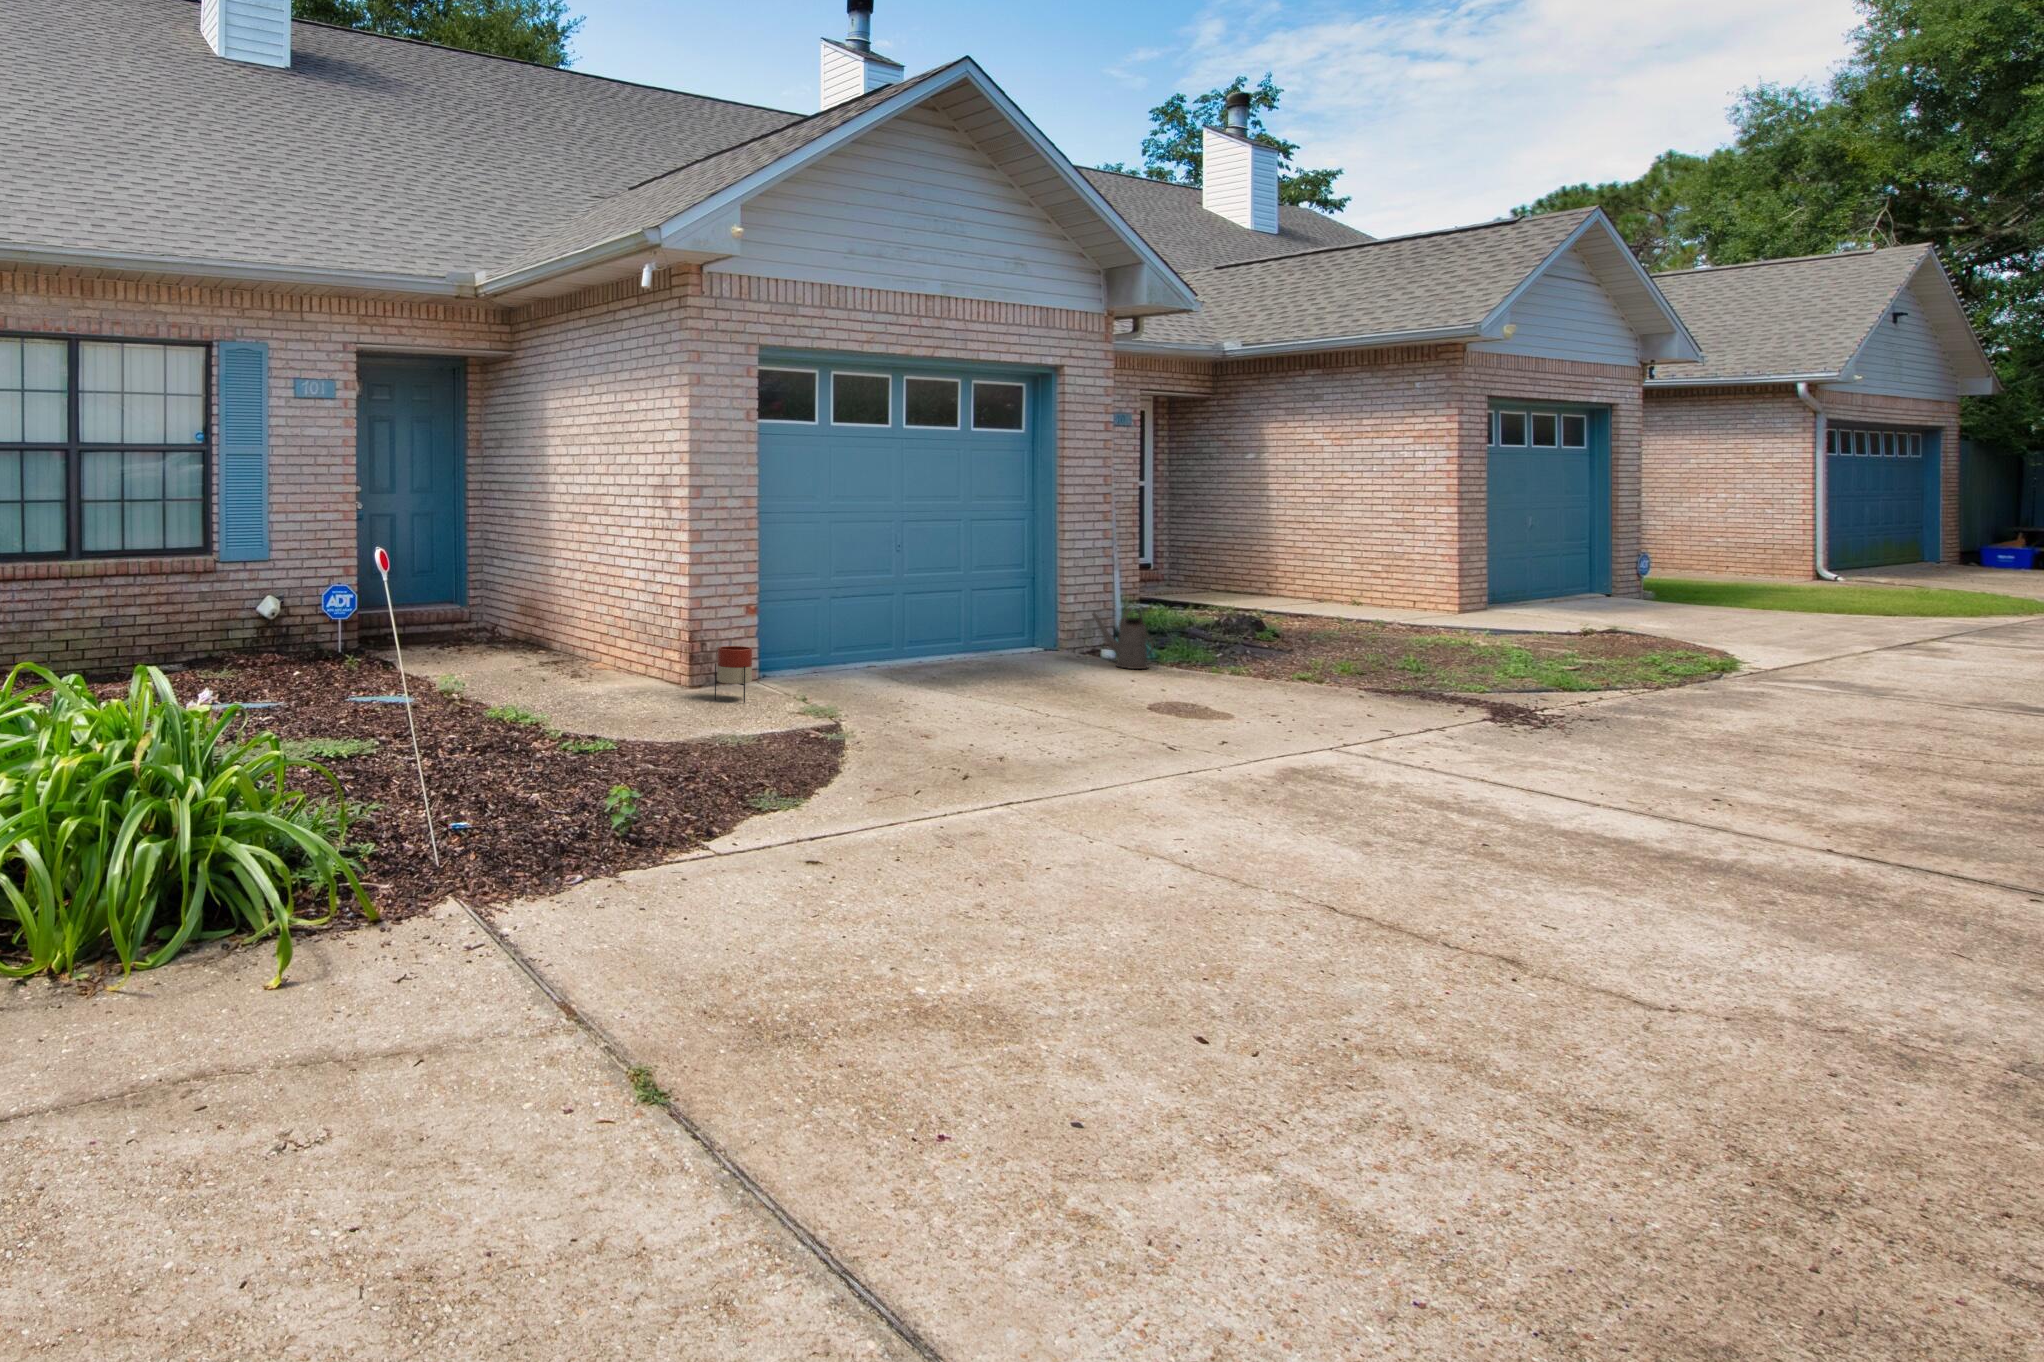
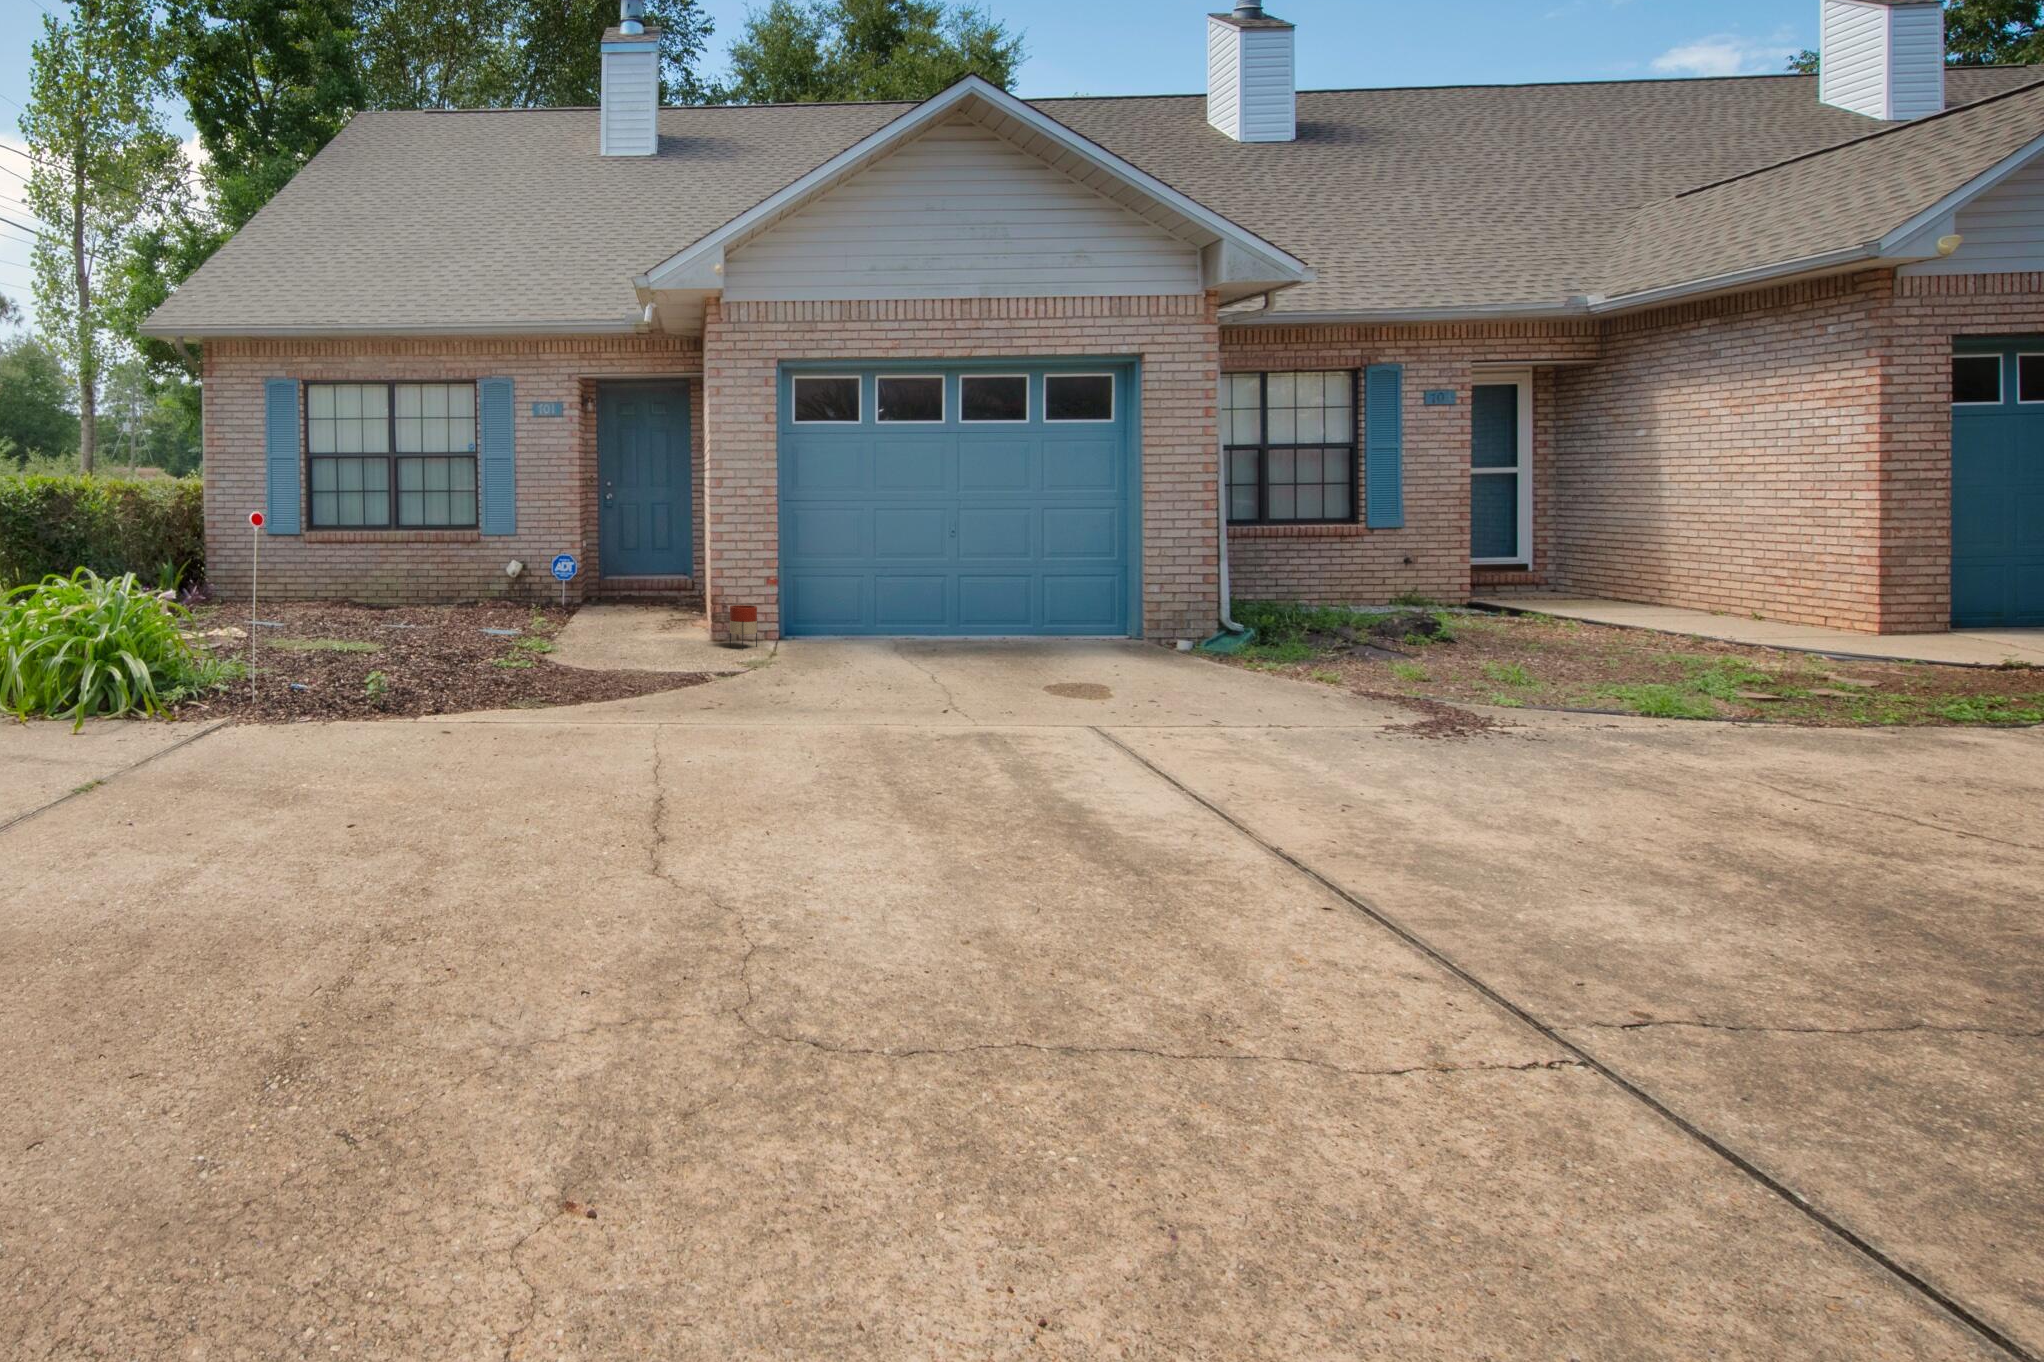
watering can: present [1093,608,1154,669] -> none [1181,594,1217,655]

